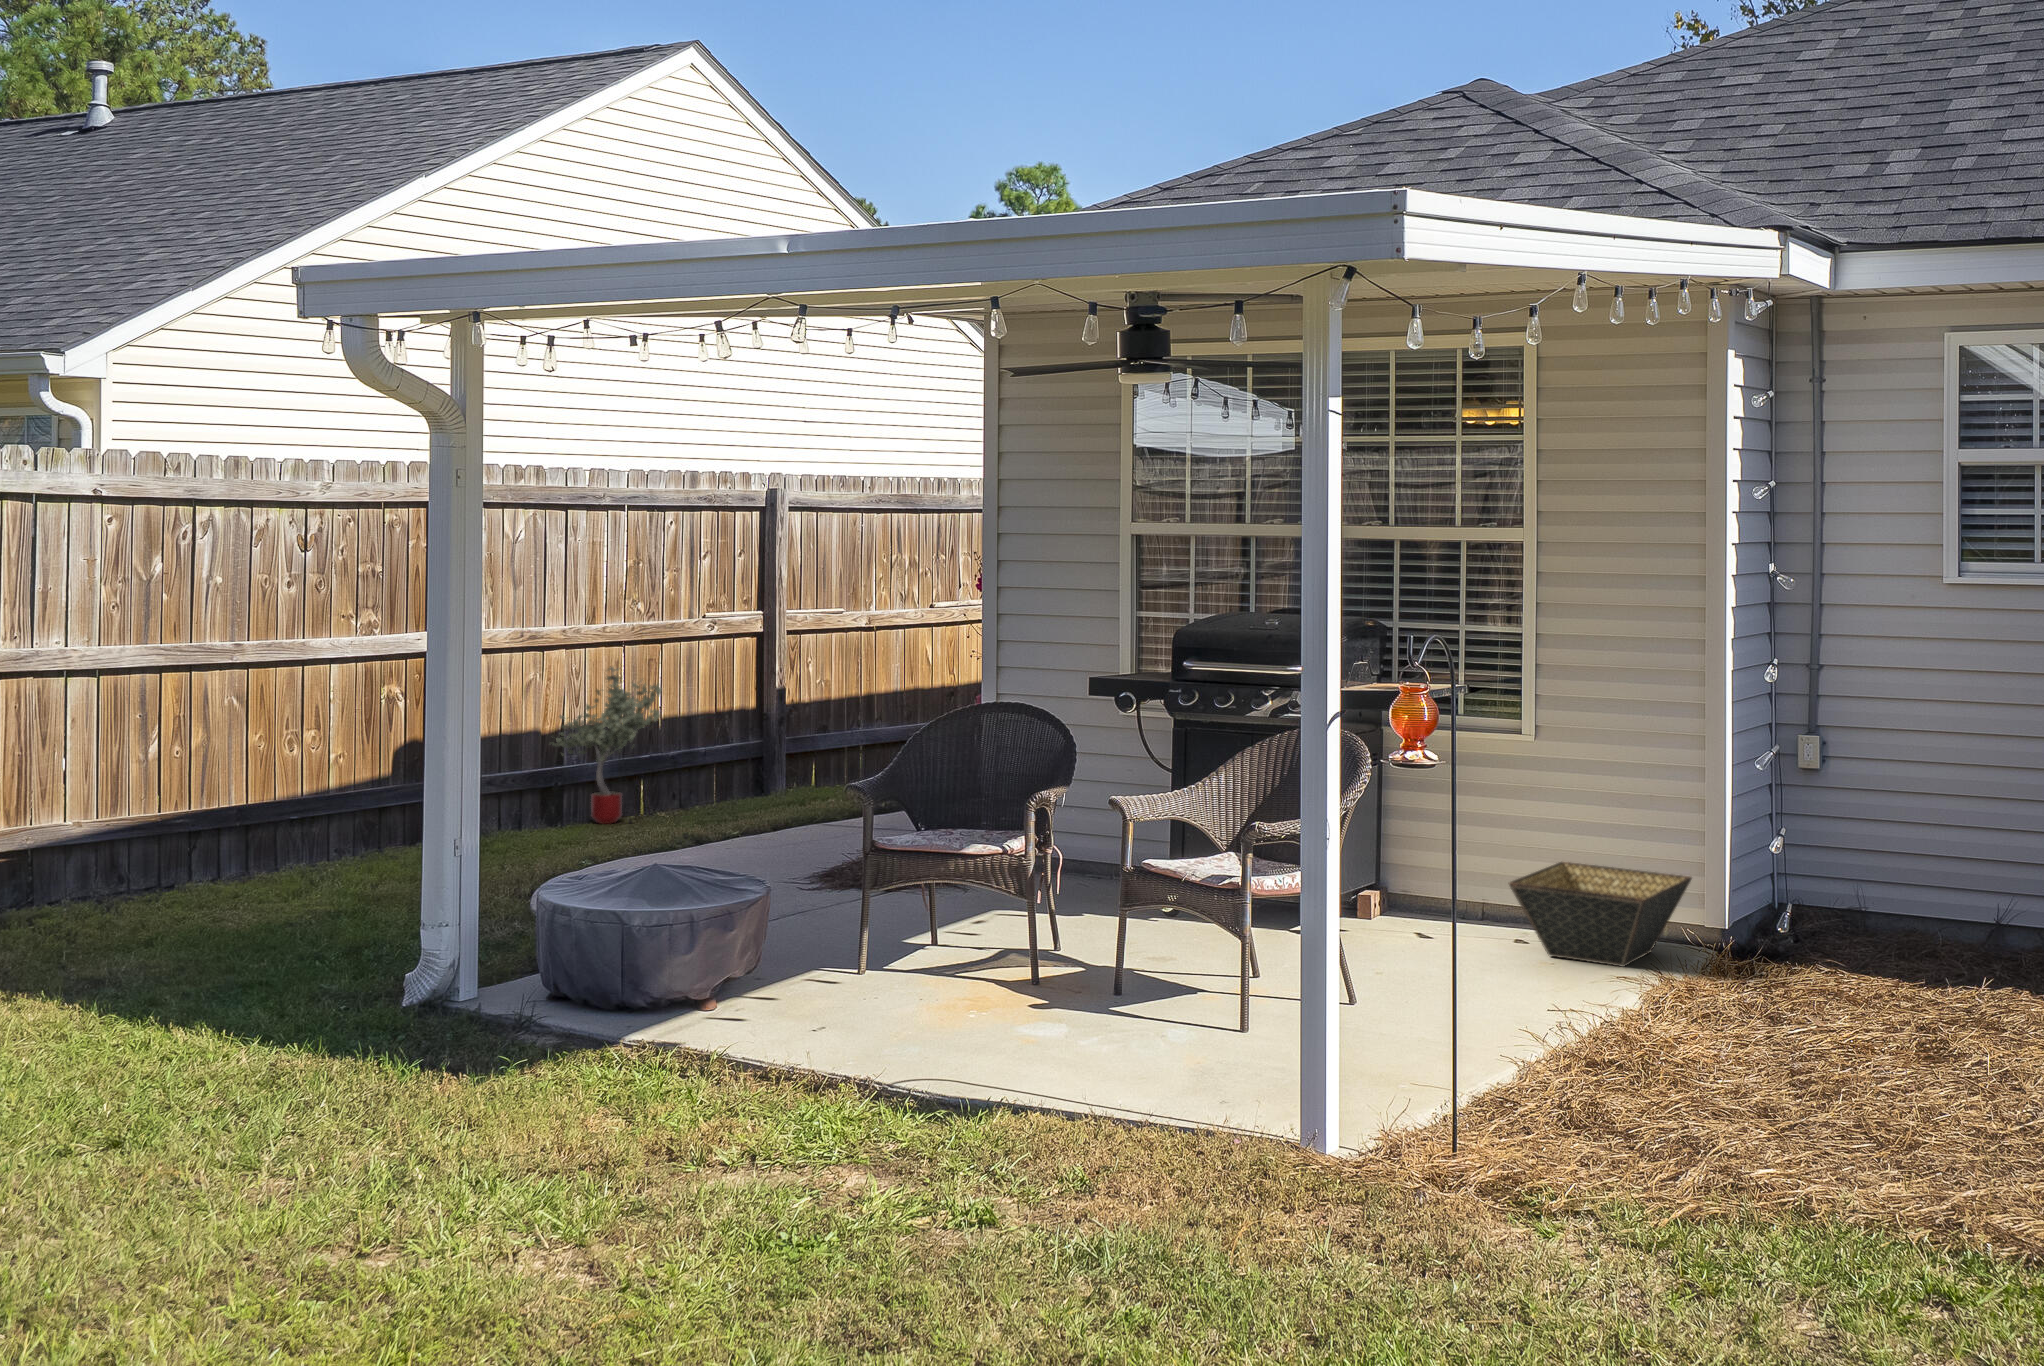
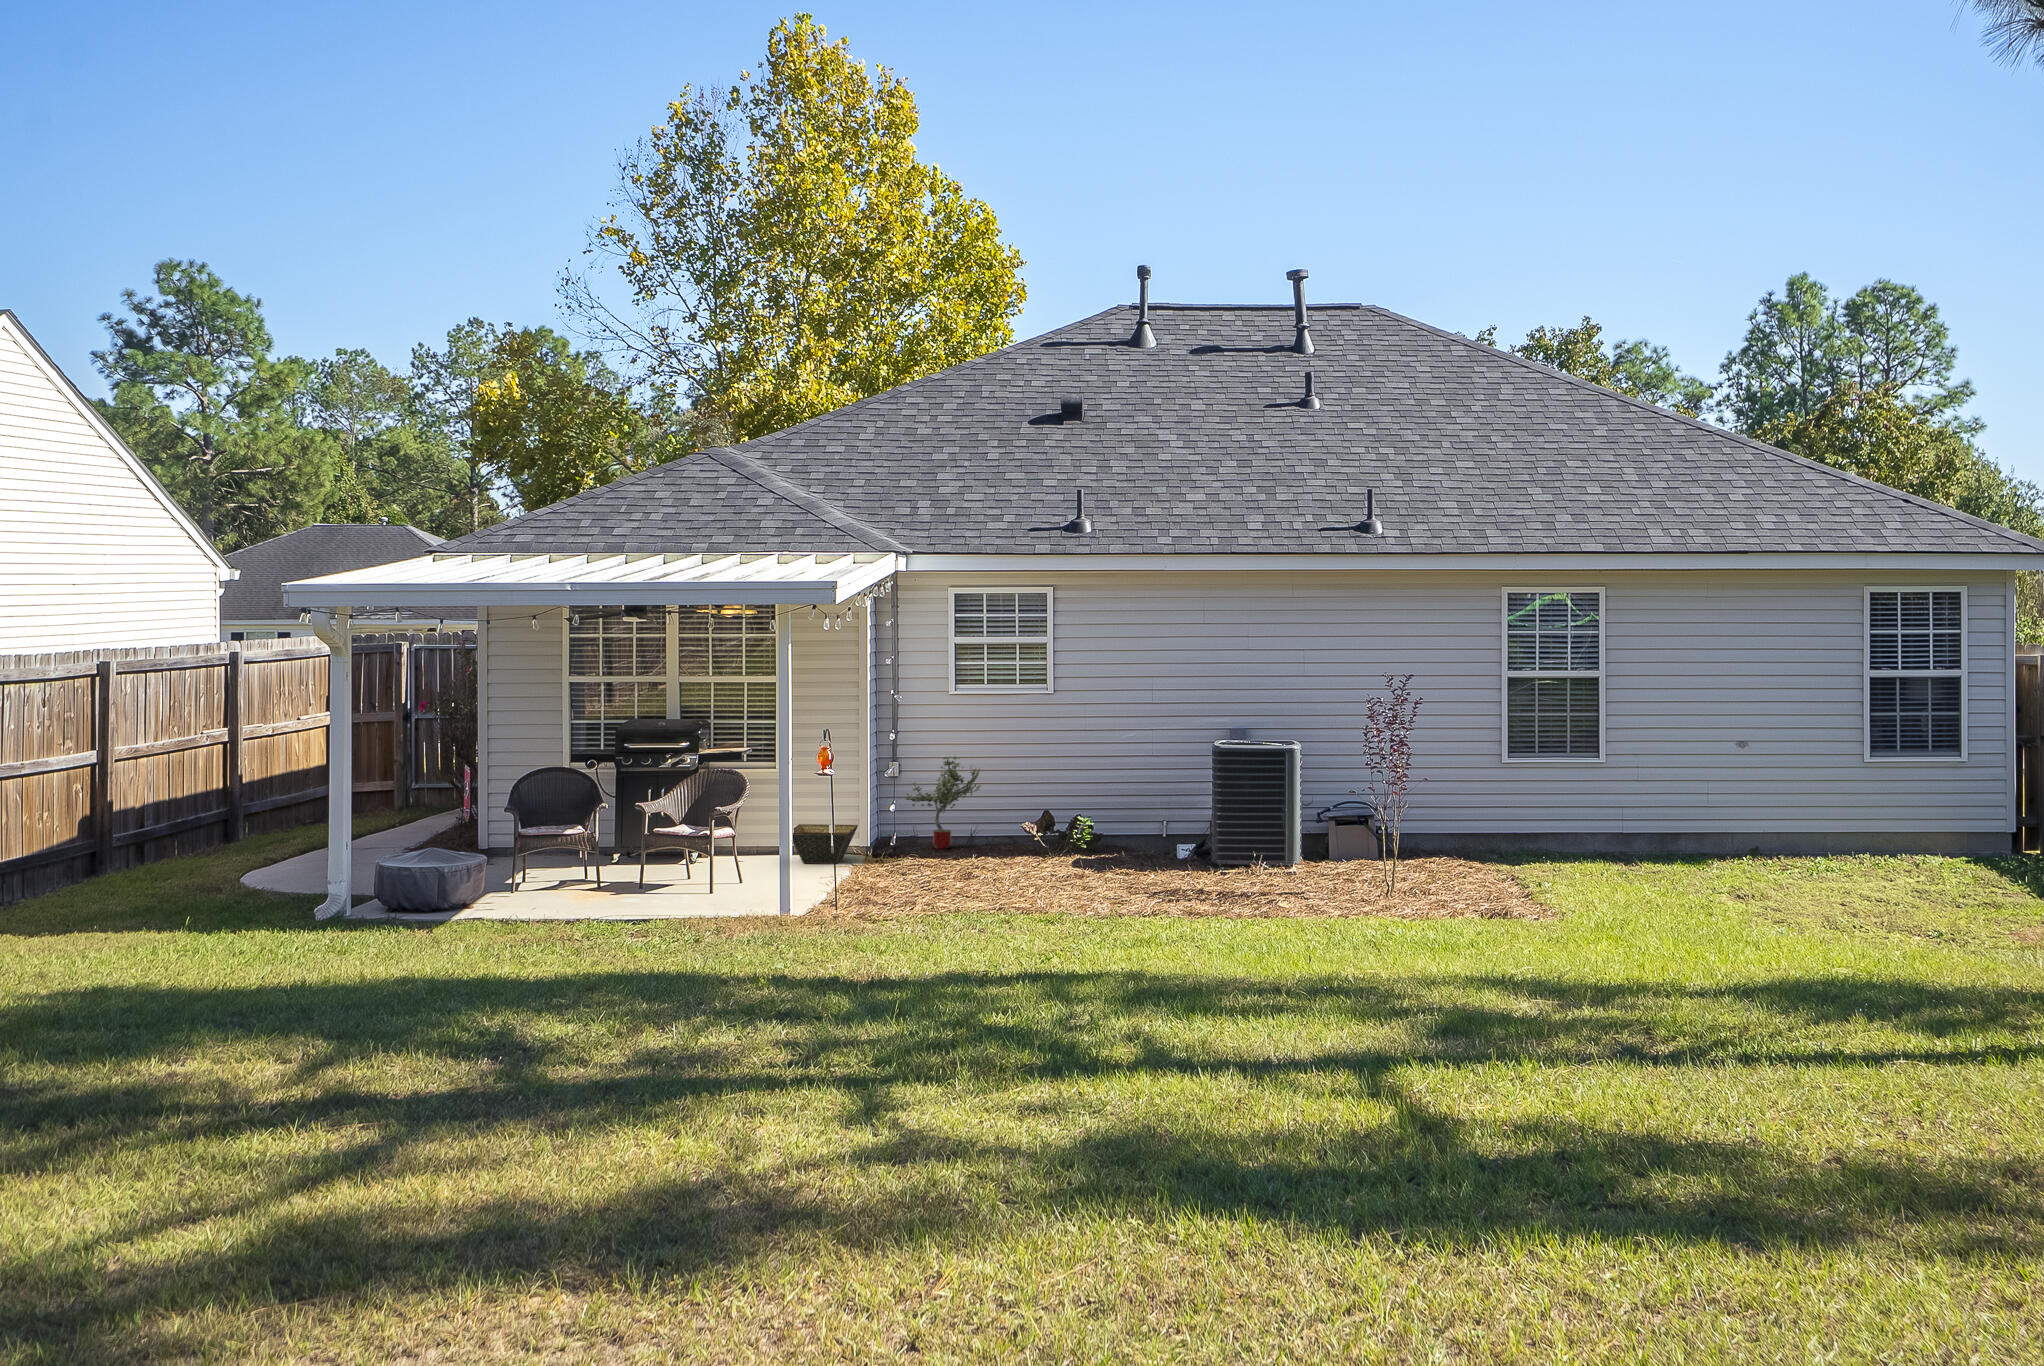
potted tree: present [551,666,661,824] -> present [906,756,980,849]

